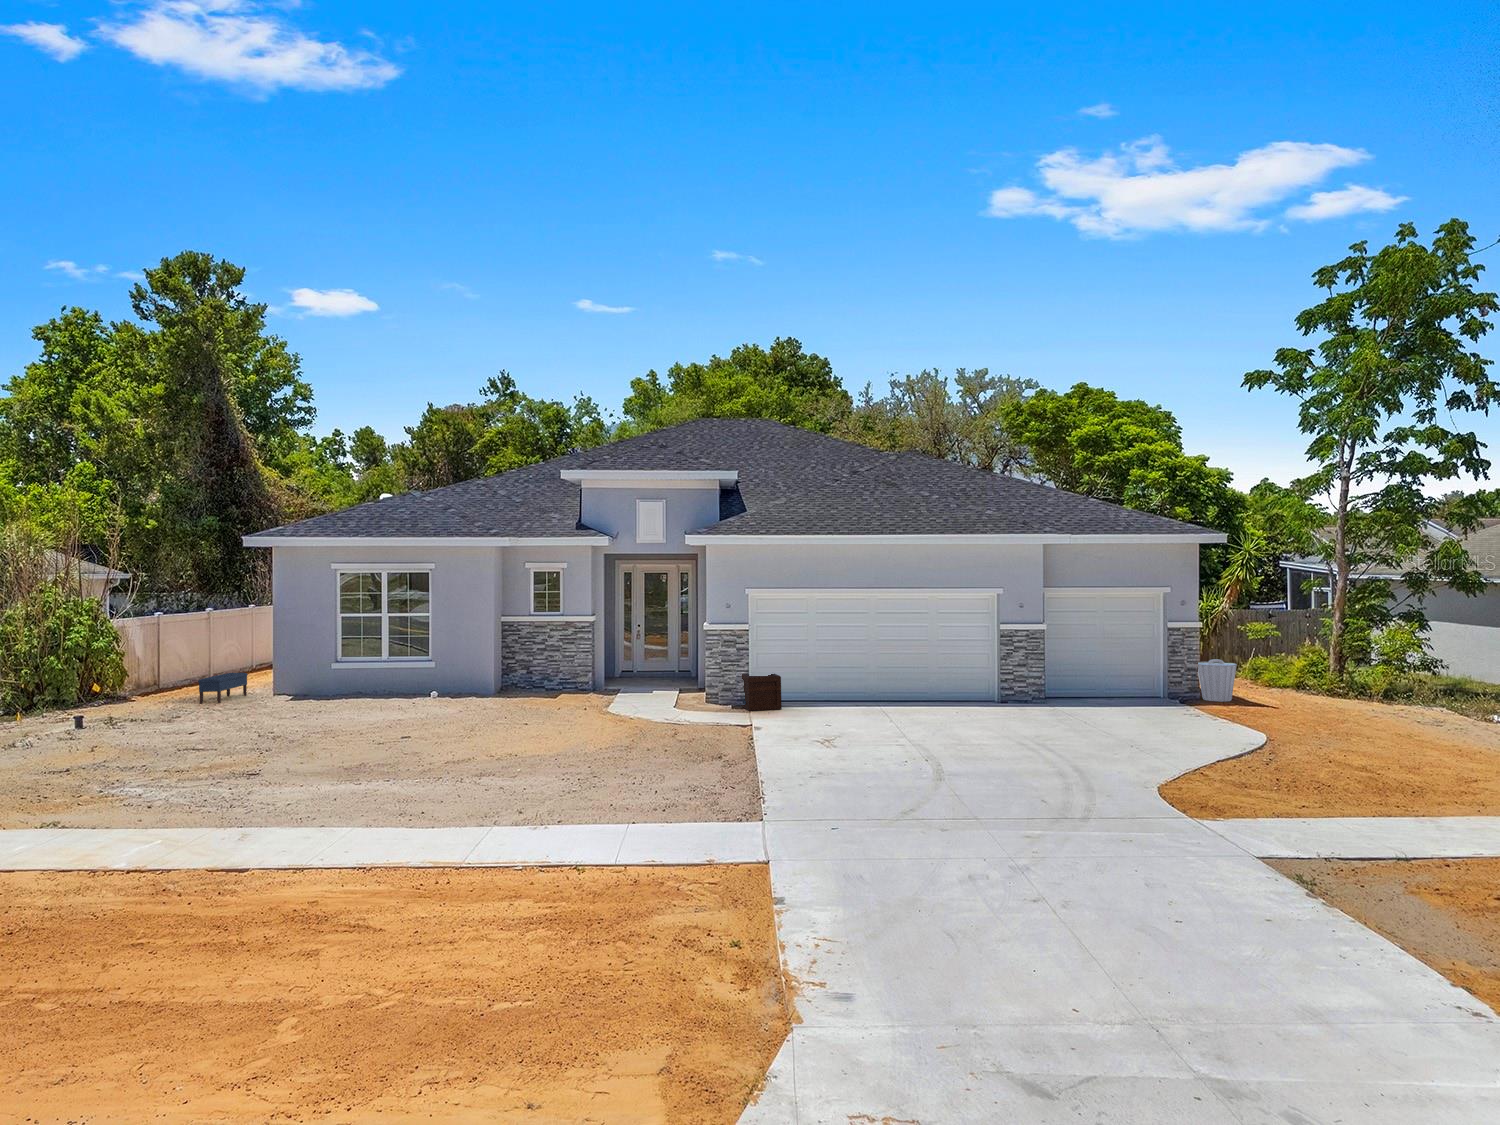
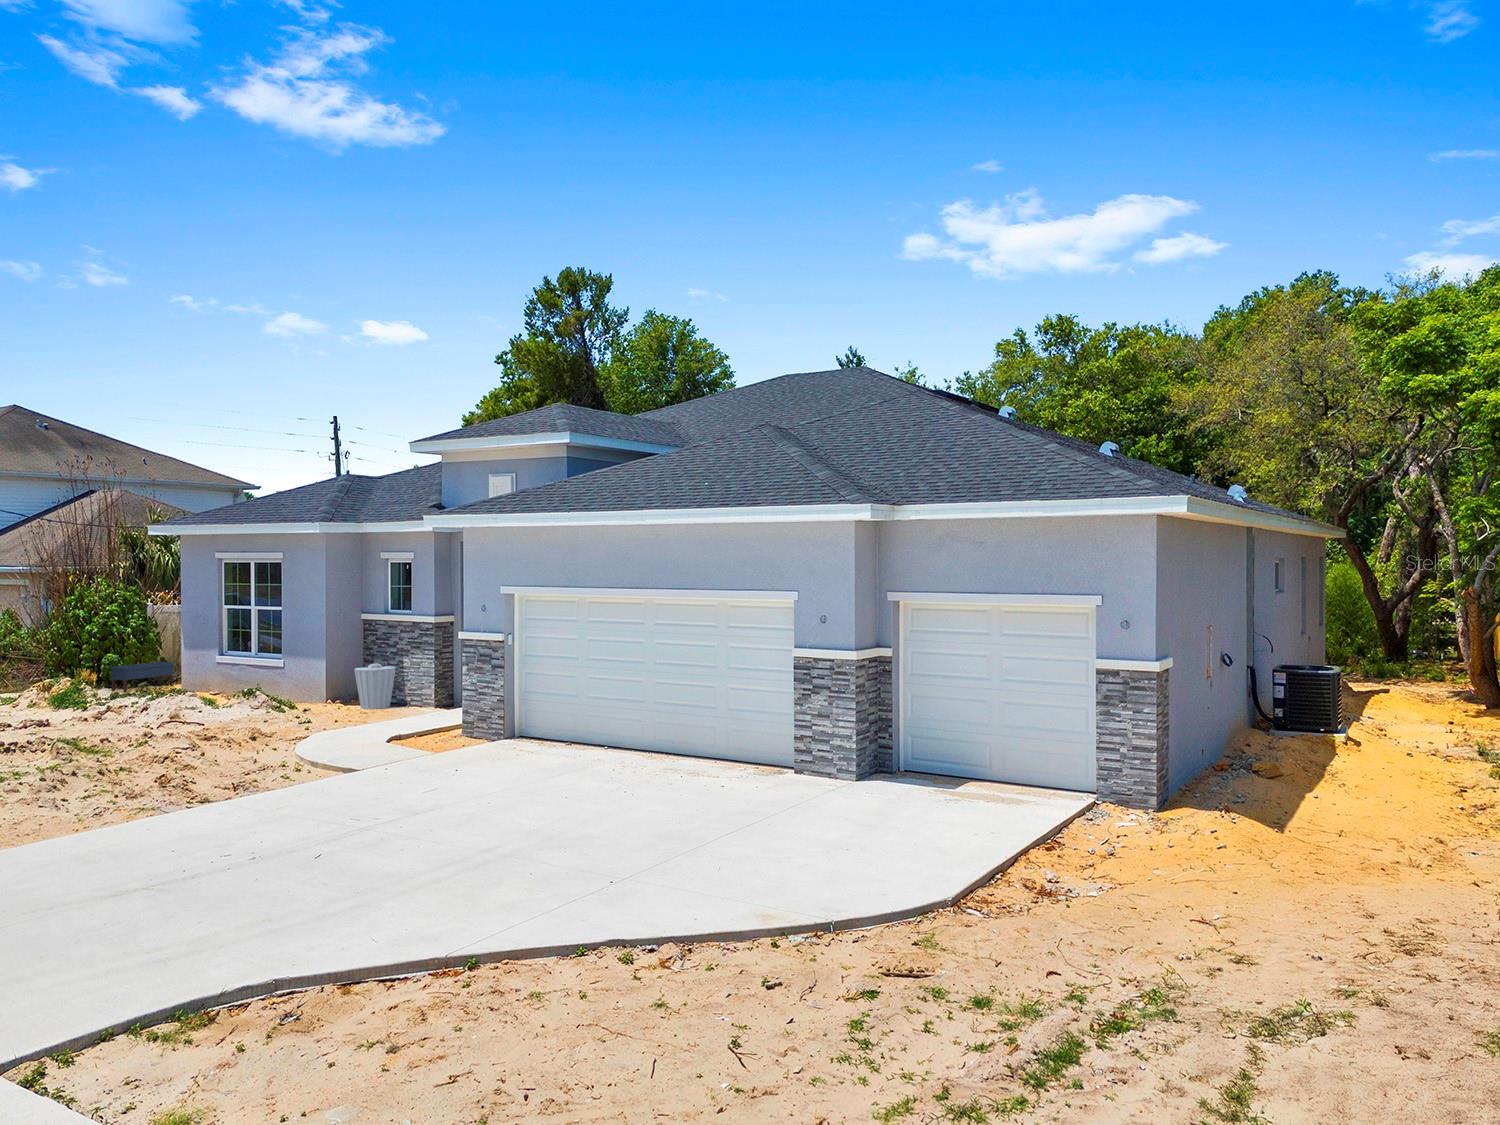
trash can: present [1198,659,1237,702] -> present [354,663,395,709]
wooden crate: present [741,673,782,711] -> none [476,699,538,751]

